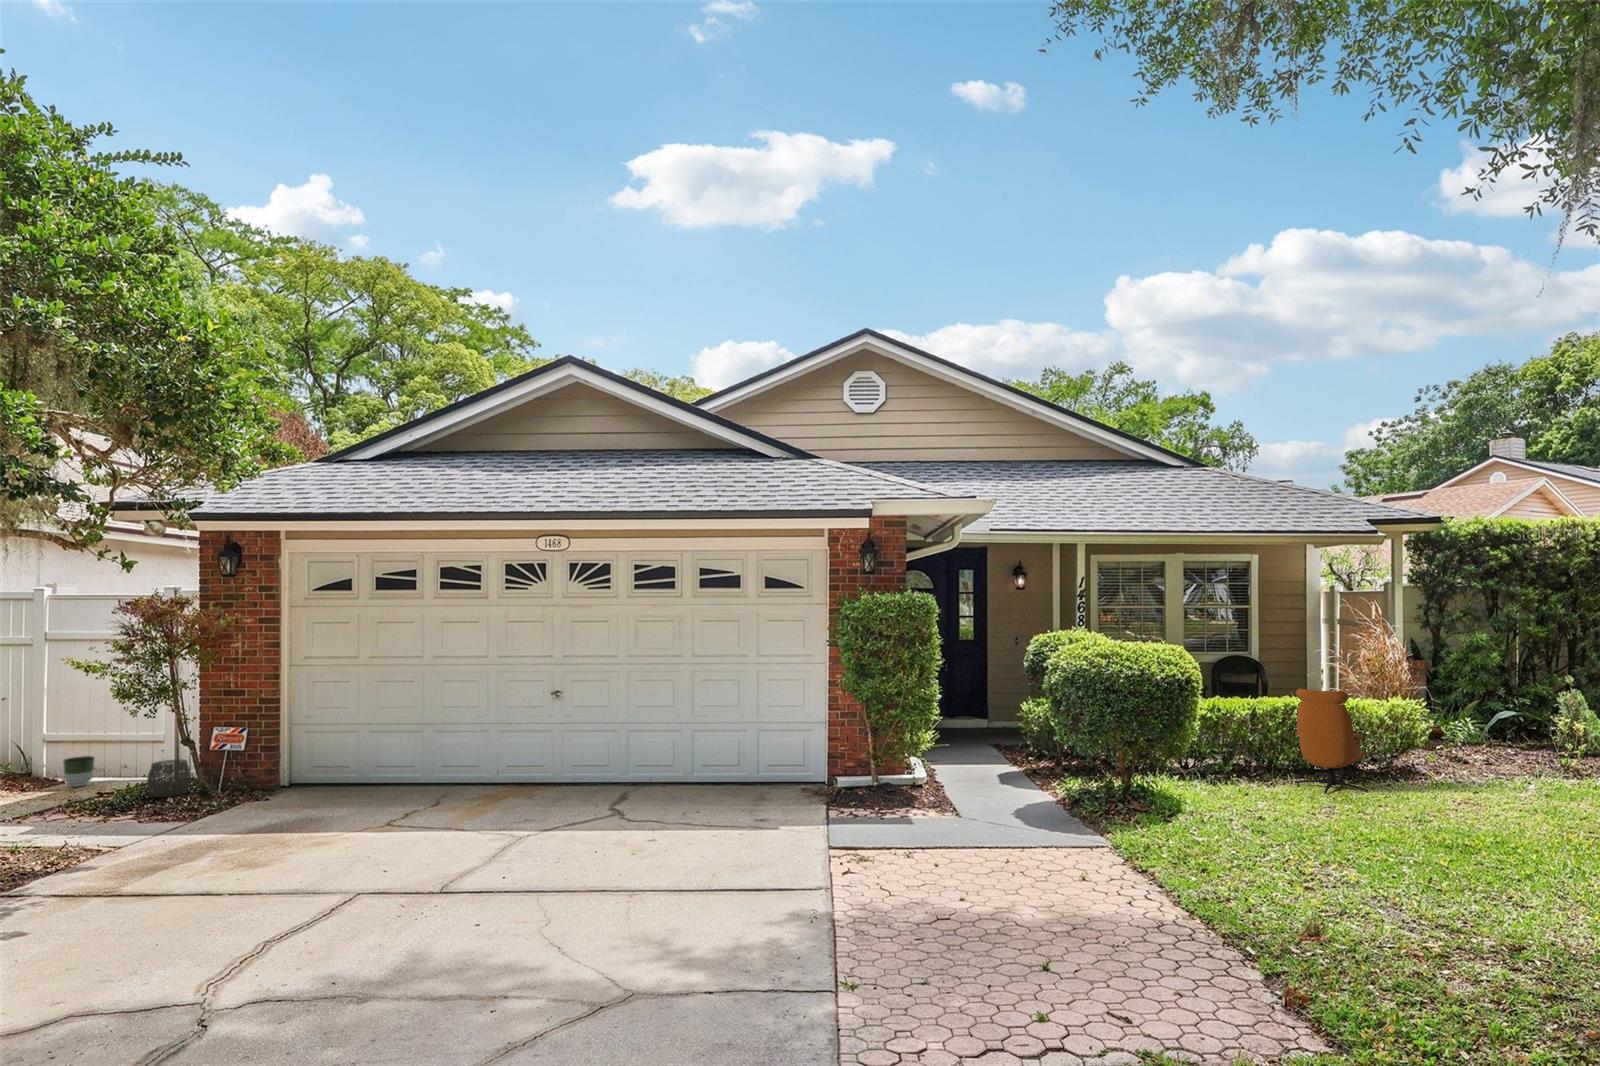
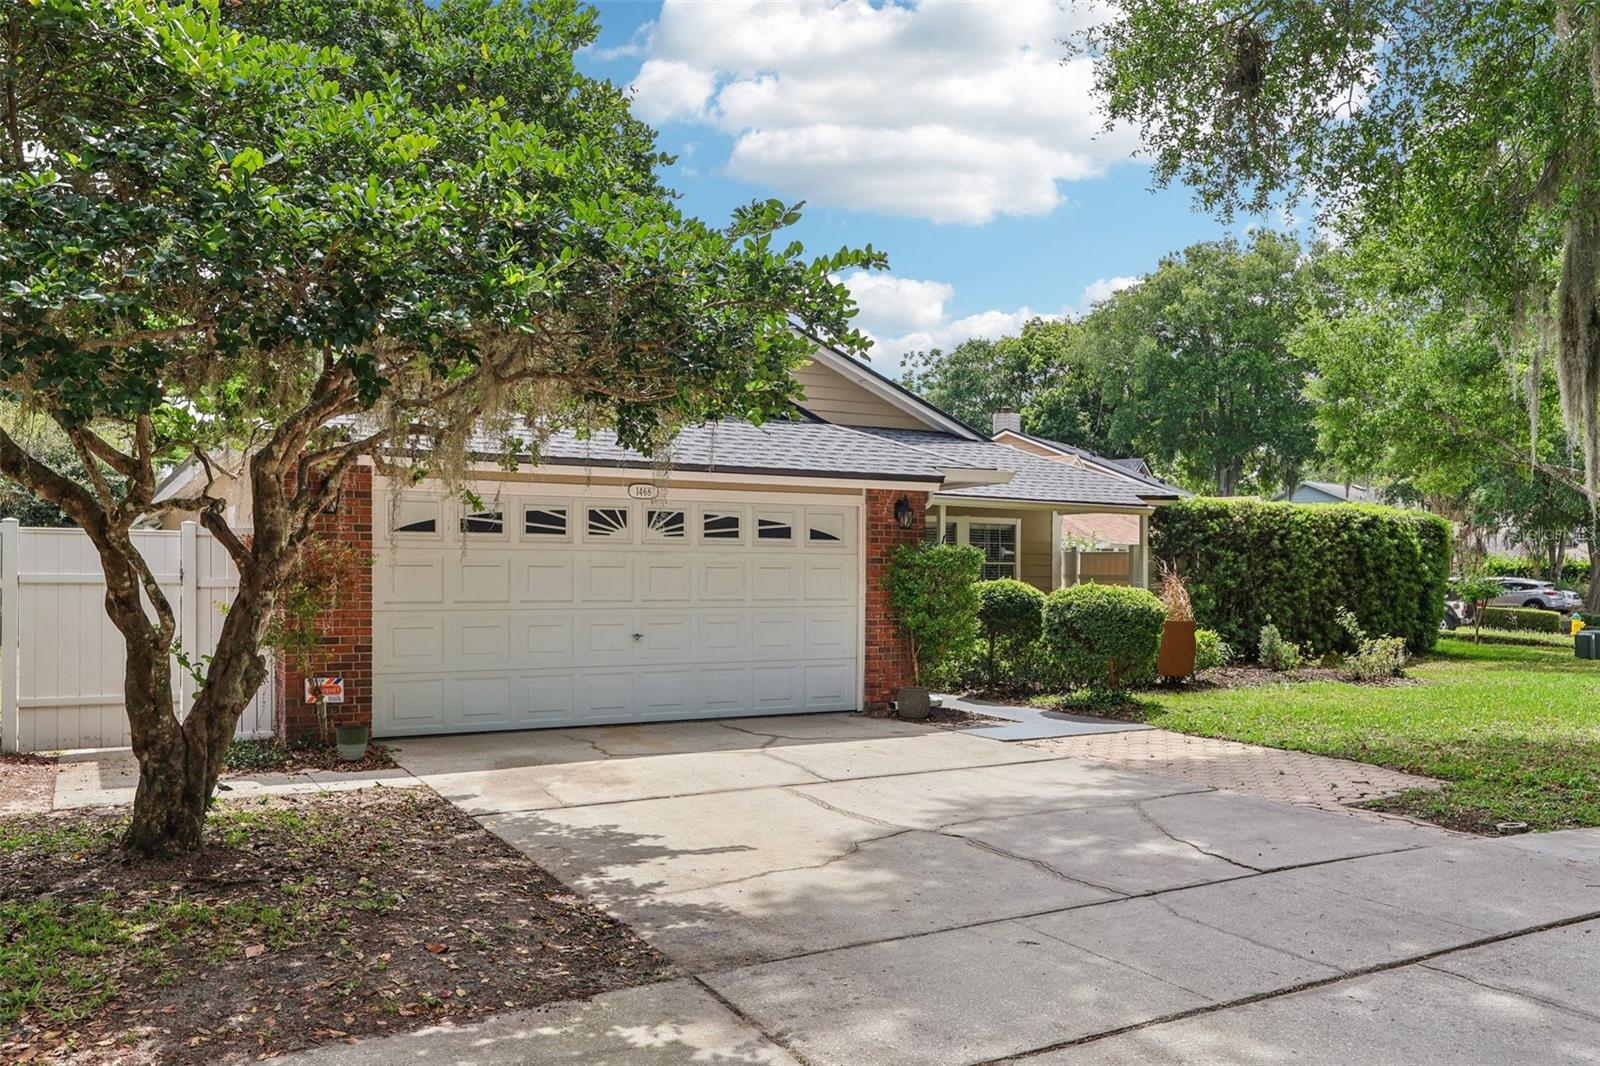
planter: present [63,756,95,787] -> present [336,725,368,760]
woven basket: present [147,759,191,797] -> present [897,686,931,718]

